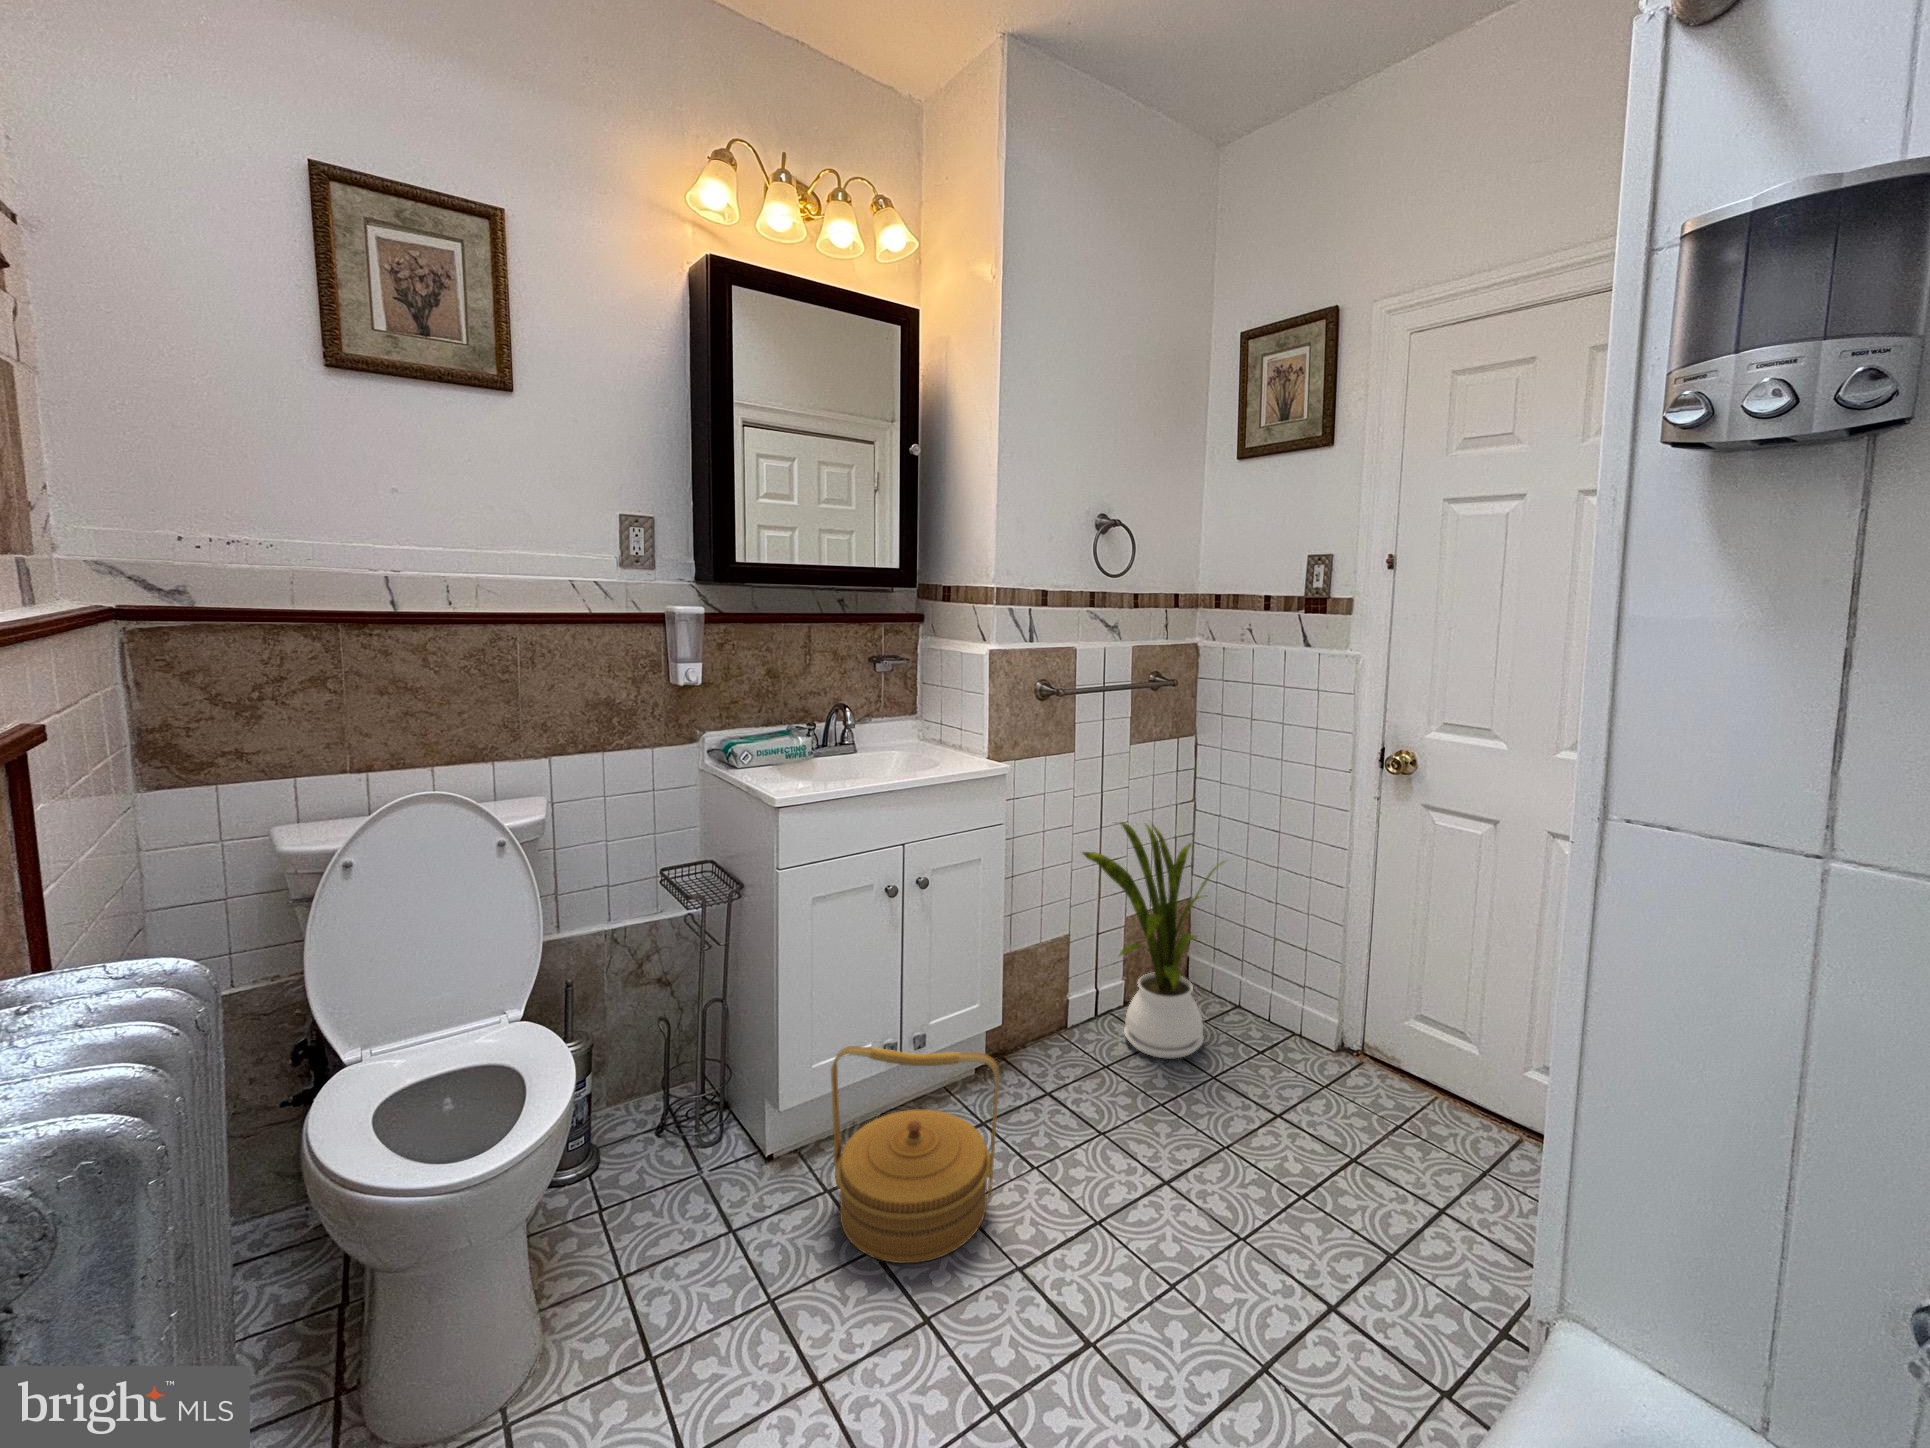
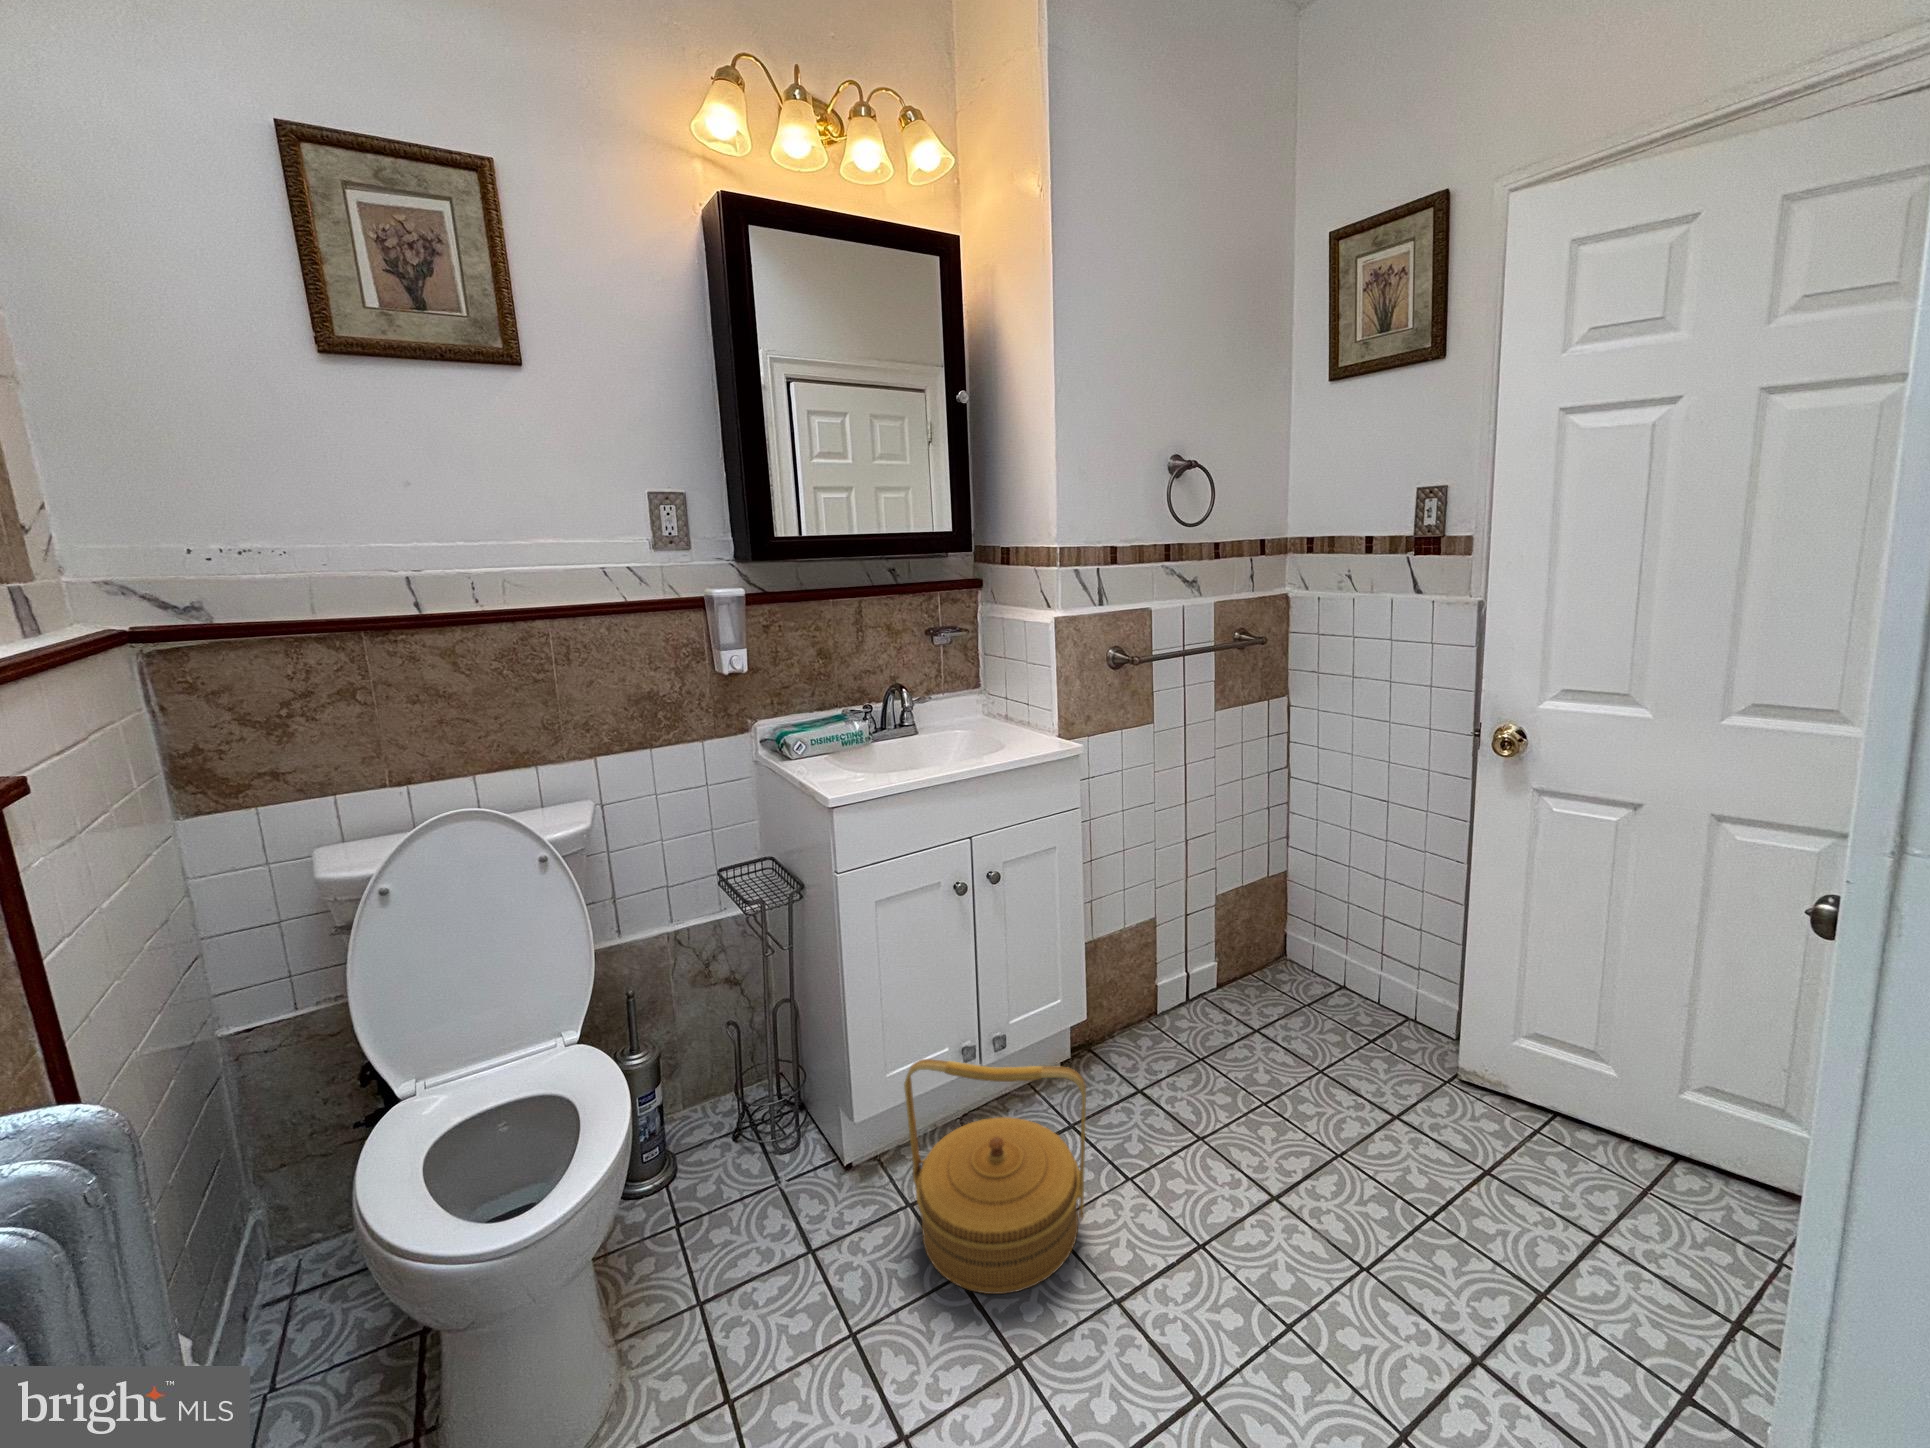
house plant: present [1083,822,1224,1058] -> none [1163,792,1333,1048]

